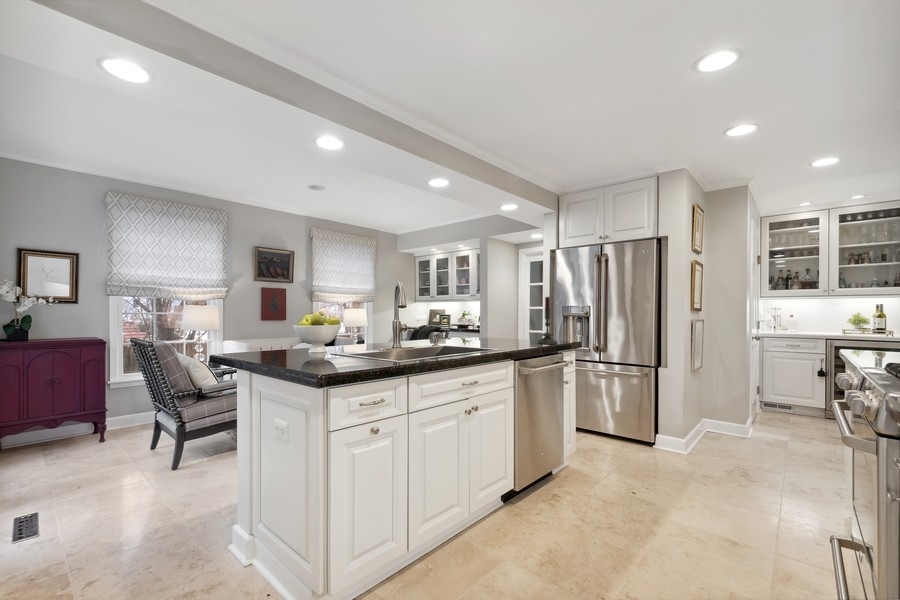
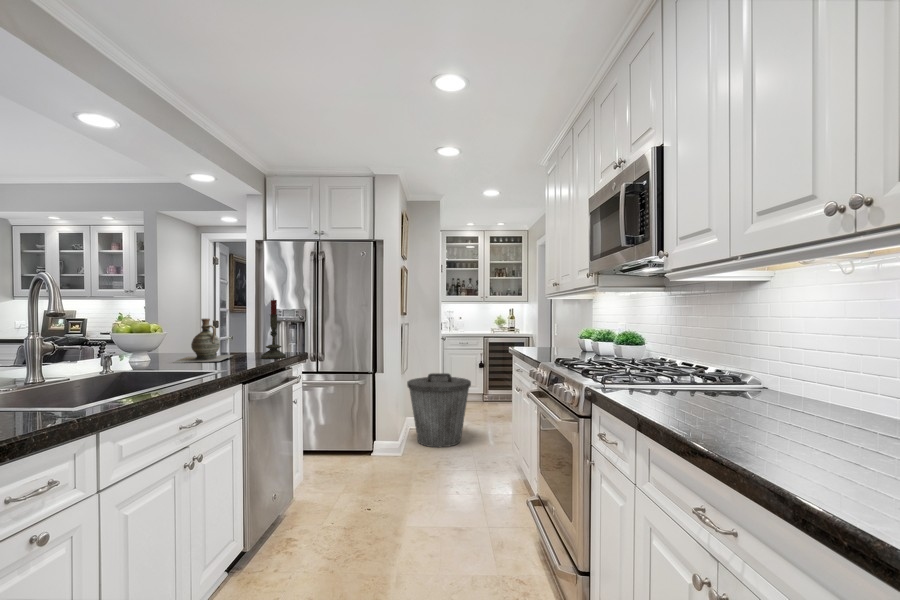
ceramic jug: none [476,311,520,343] -> present [171,319,232,363]
trash can: none [699,375,787,461] -> present [407,373,471,447]

